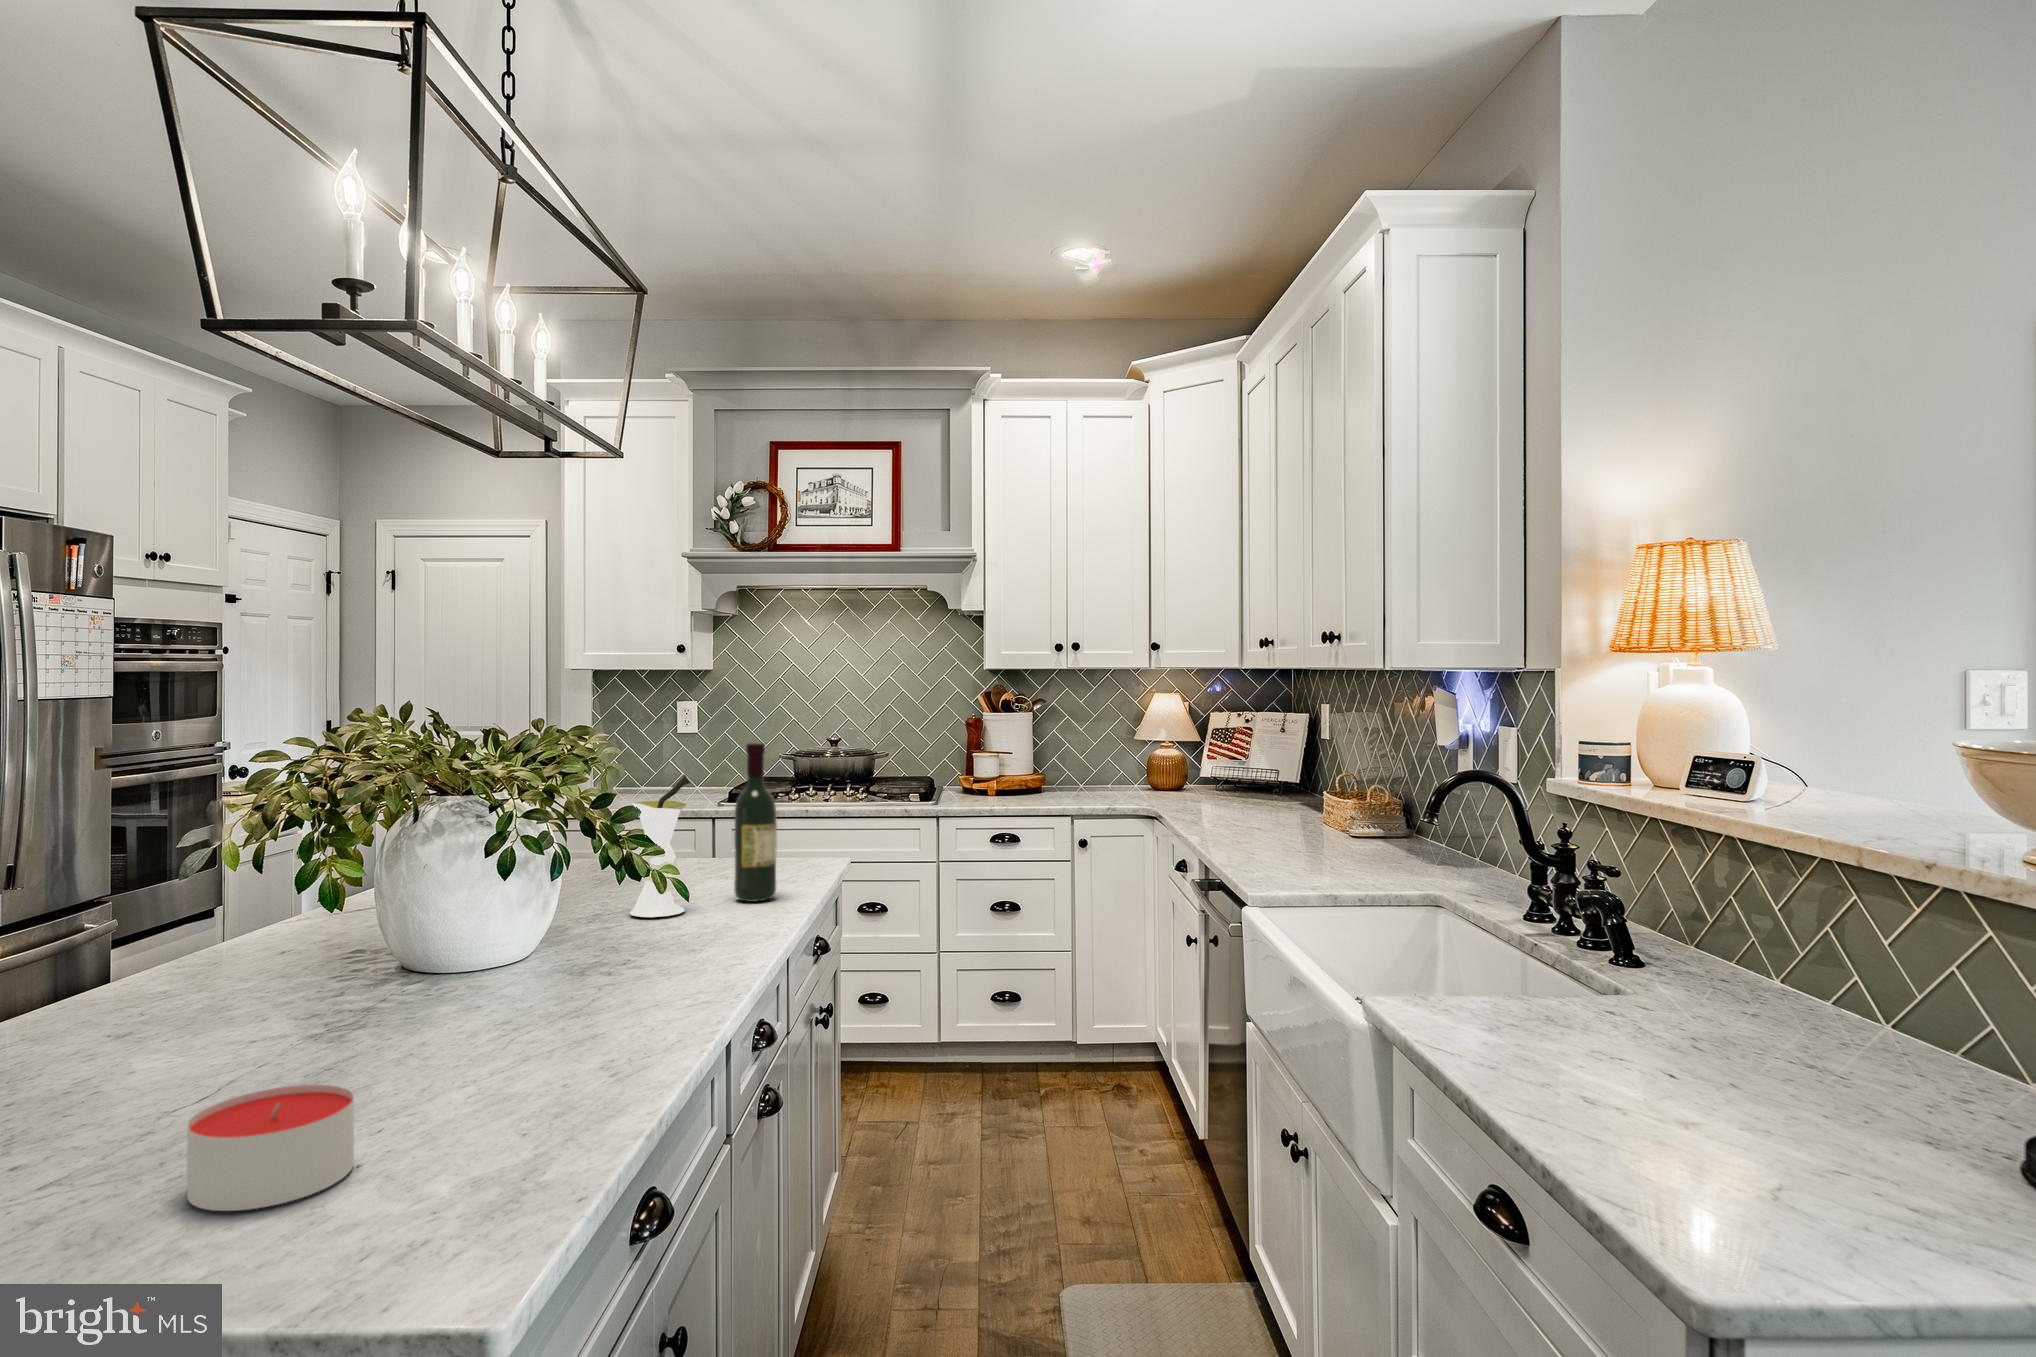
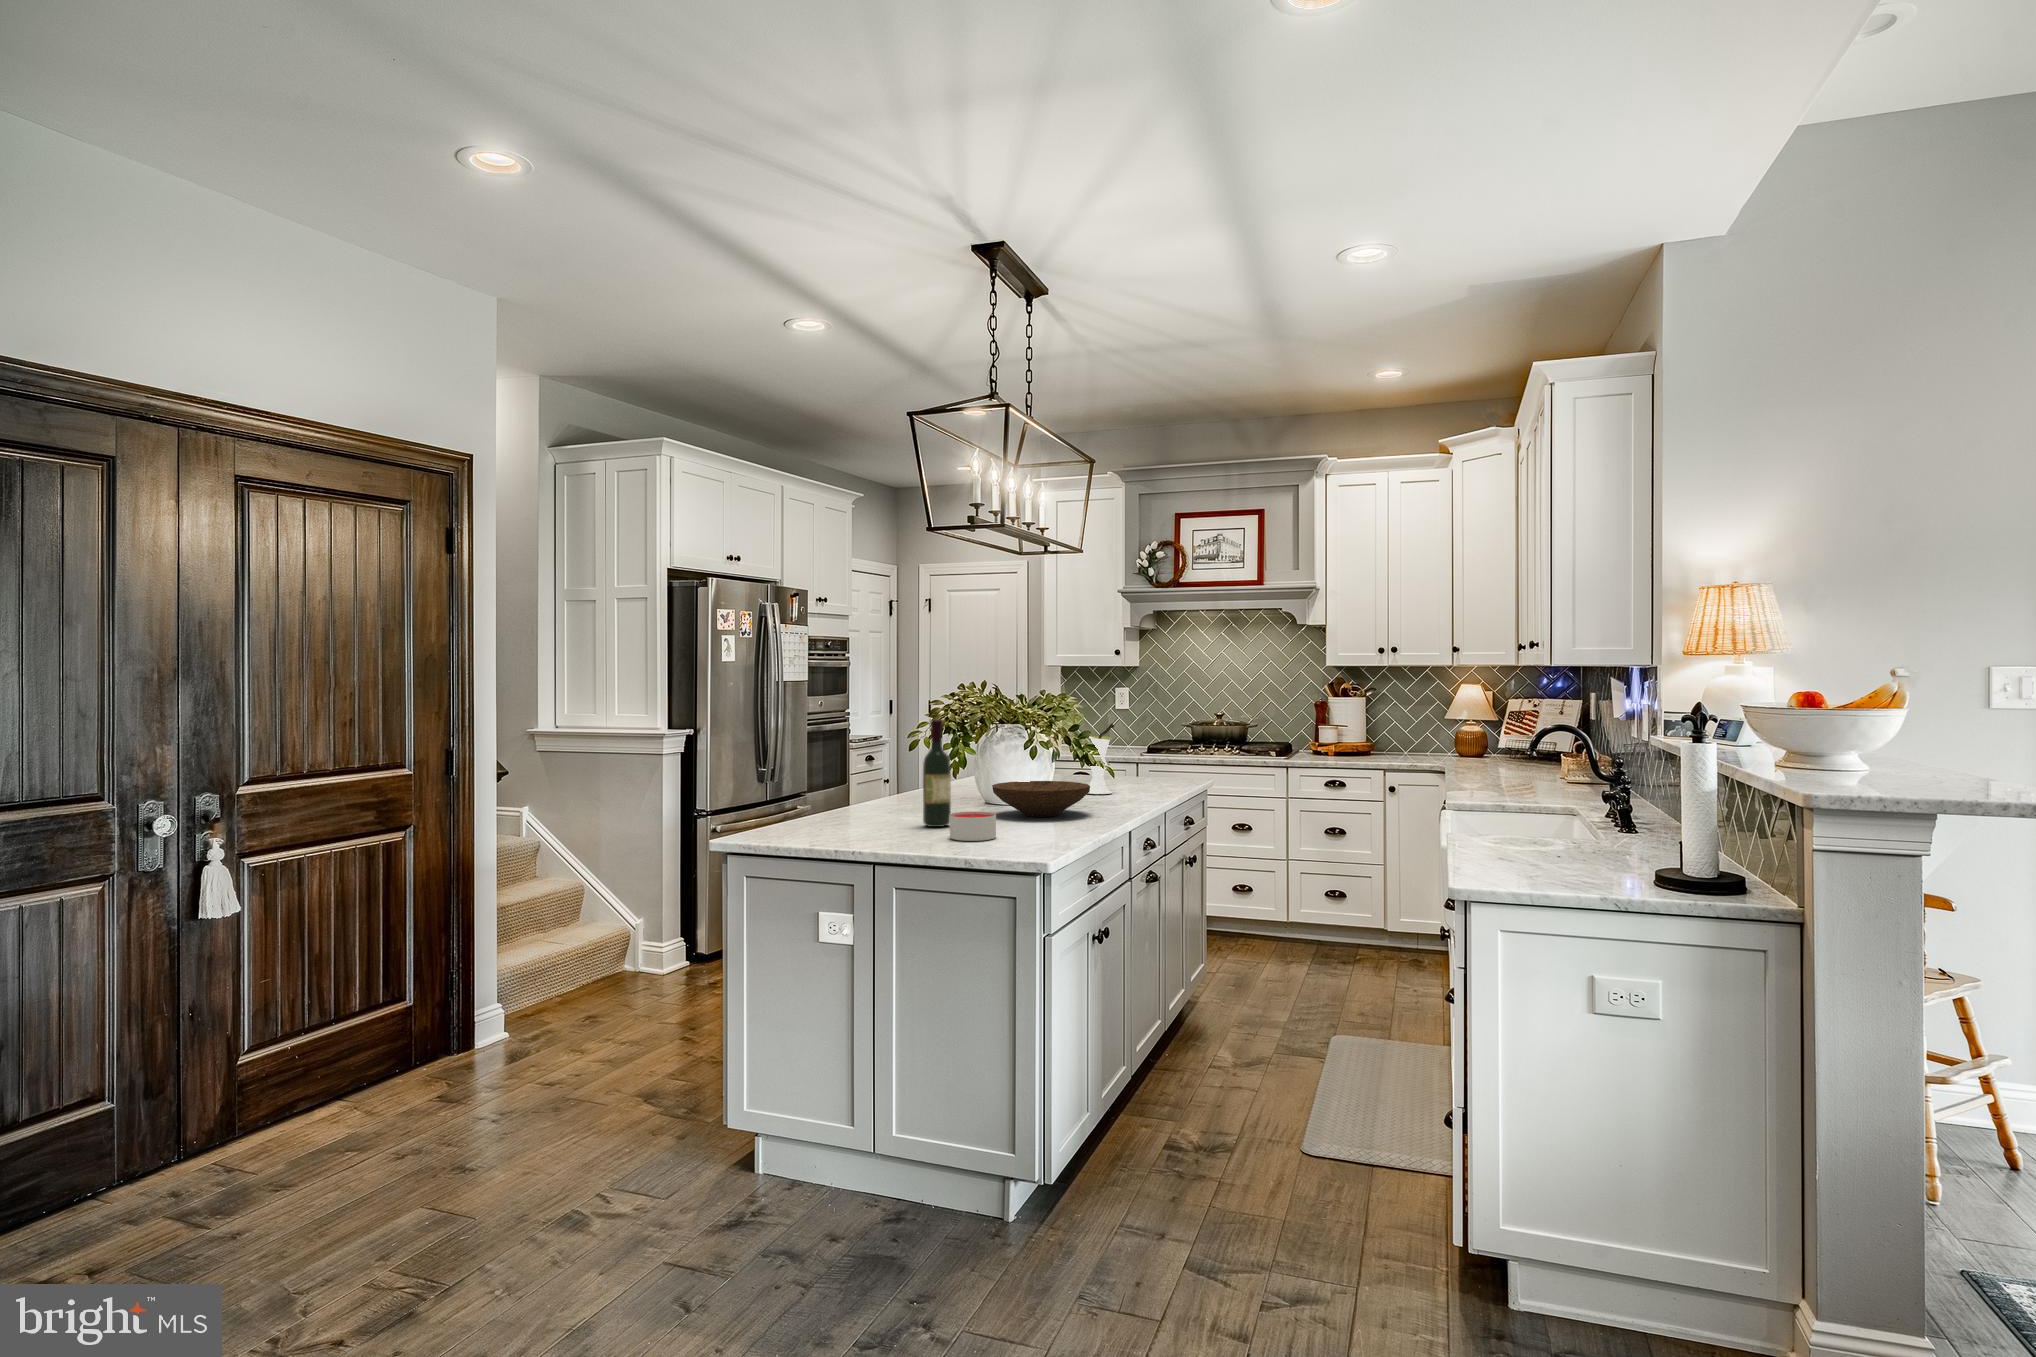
wine bottle: present [734,743,777,902] -> present [923,719,951,827]
wooden bowl: none [390,919,644,1024] -> present [992,781,1090,817]

